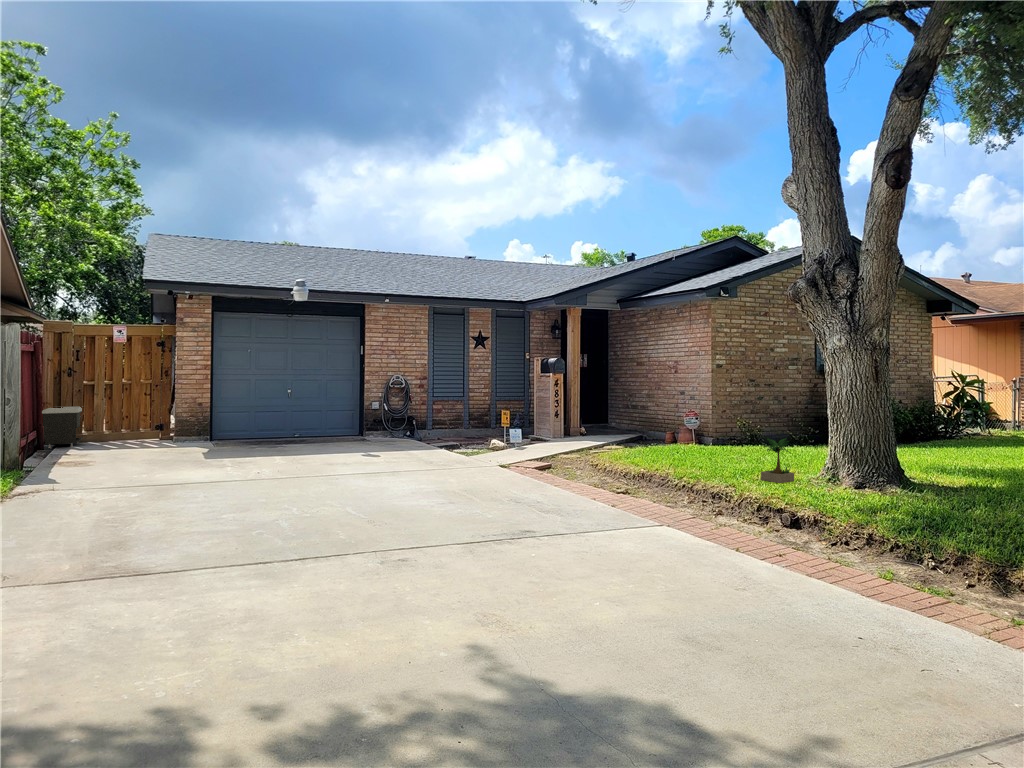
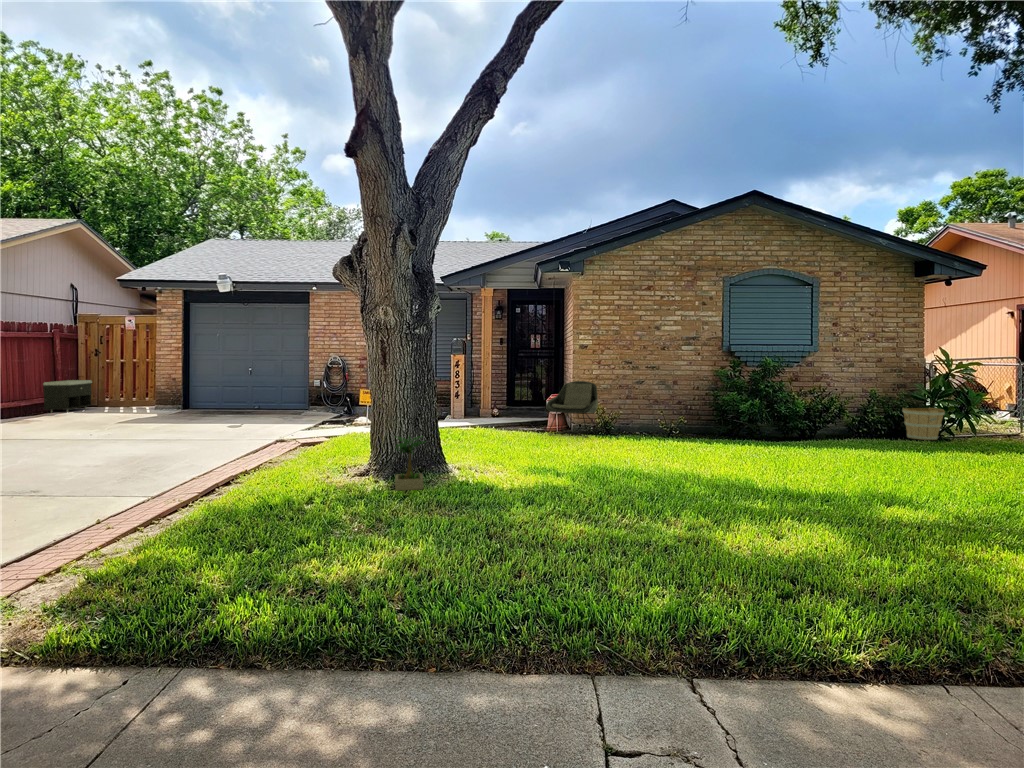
lounge chair: none [700,396,747,445] -> present [546,381,599,438]
wooden bucket: none [940,412,973,436] -> present [903,408,945,440]

